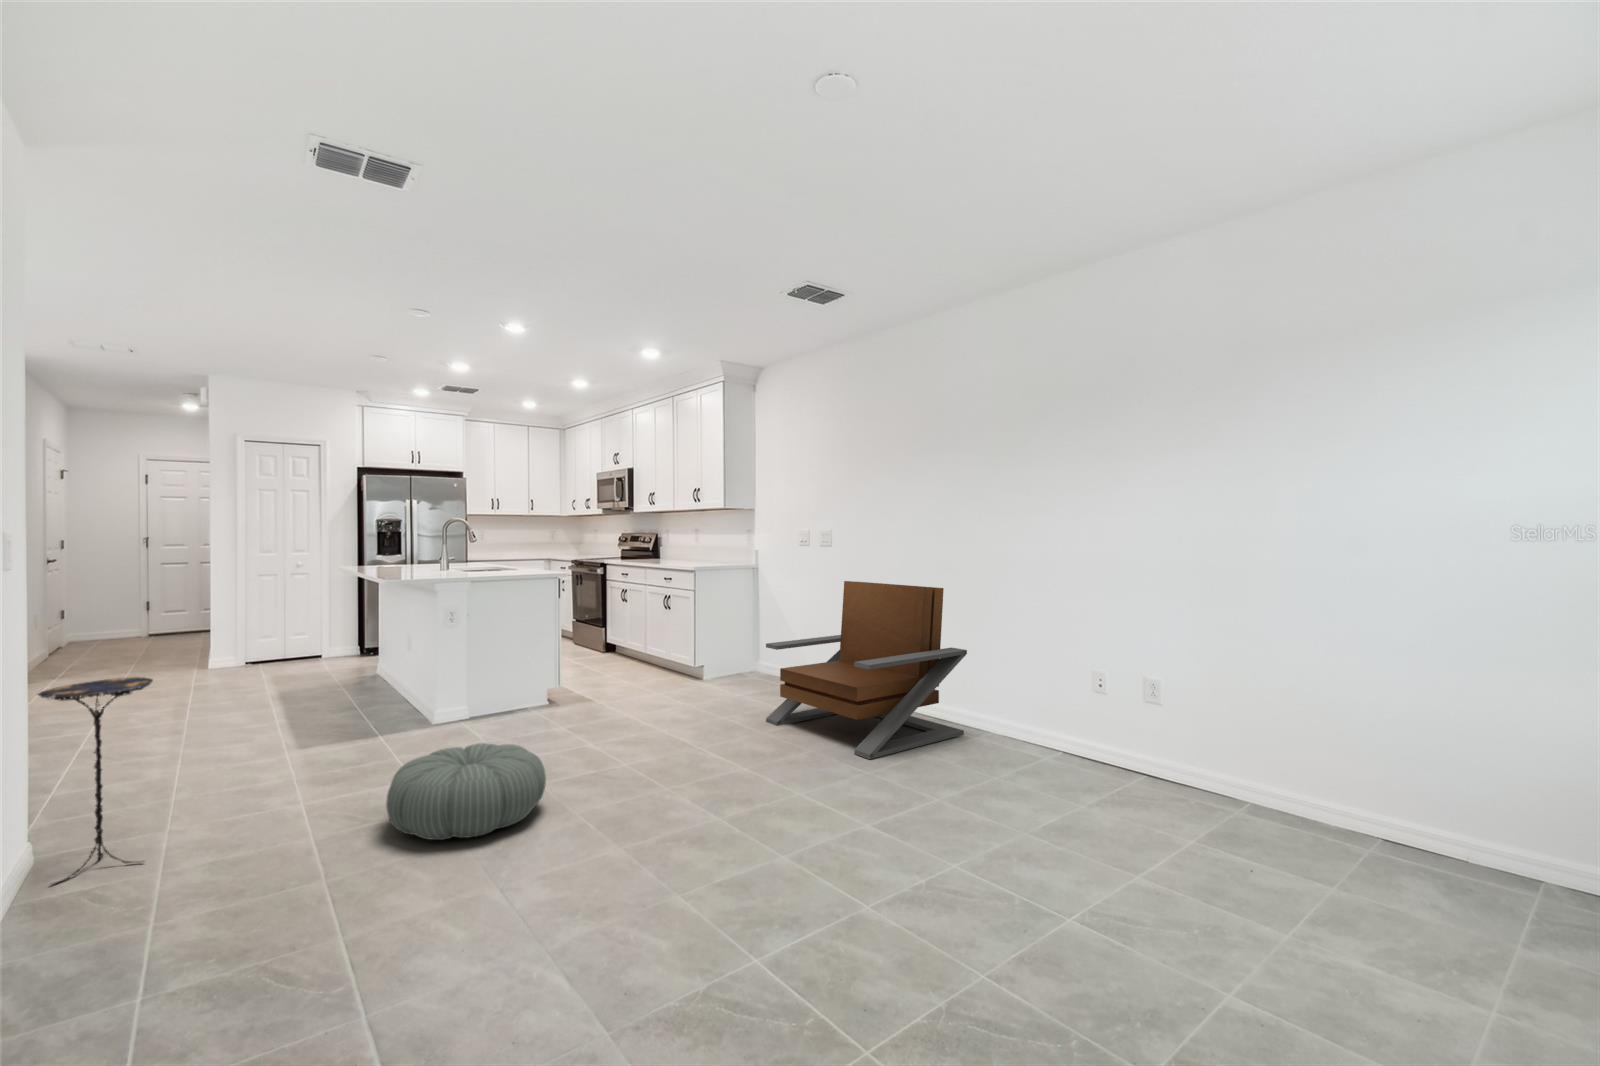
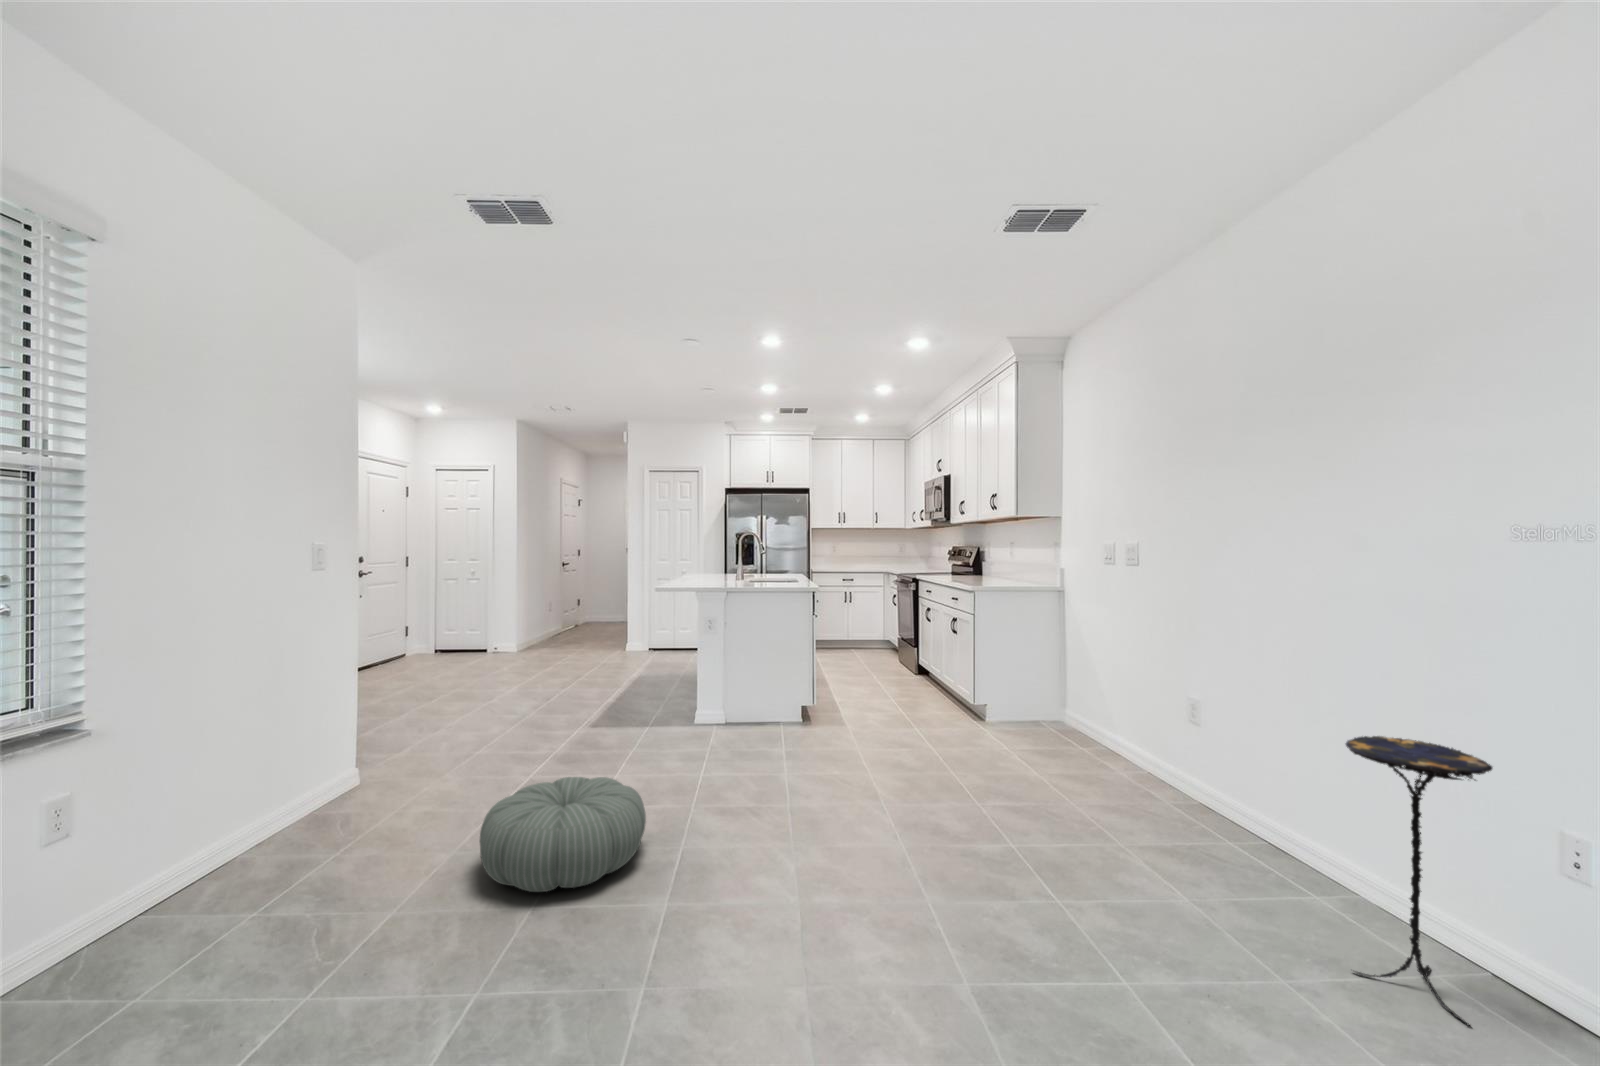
lounge chair: present [766,581,967,759] -> none [1004,620,1340,924]
side table: present [38,677,153,885] -> present [1346,736,1493,1026]

